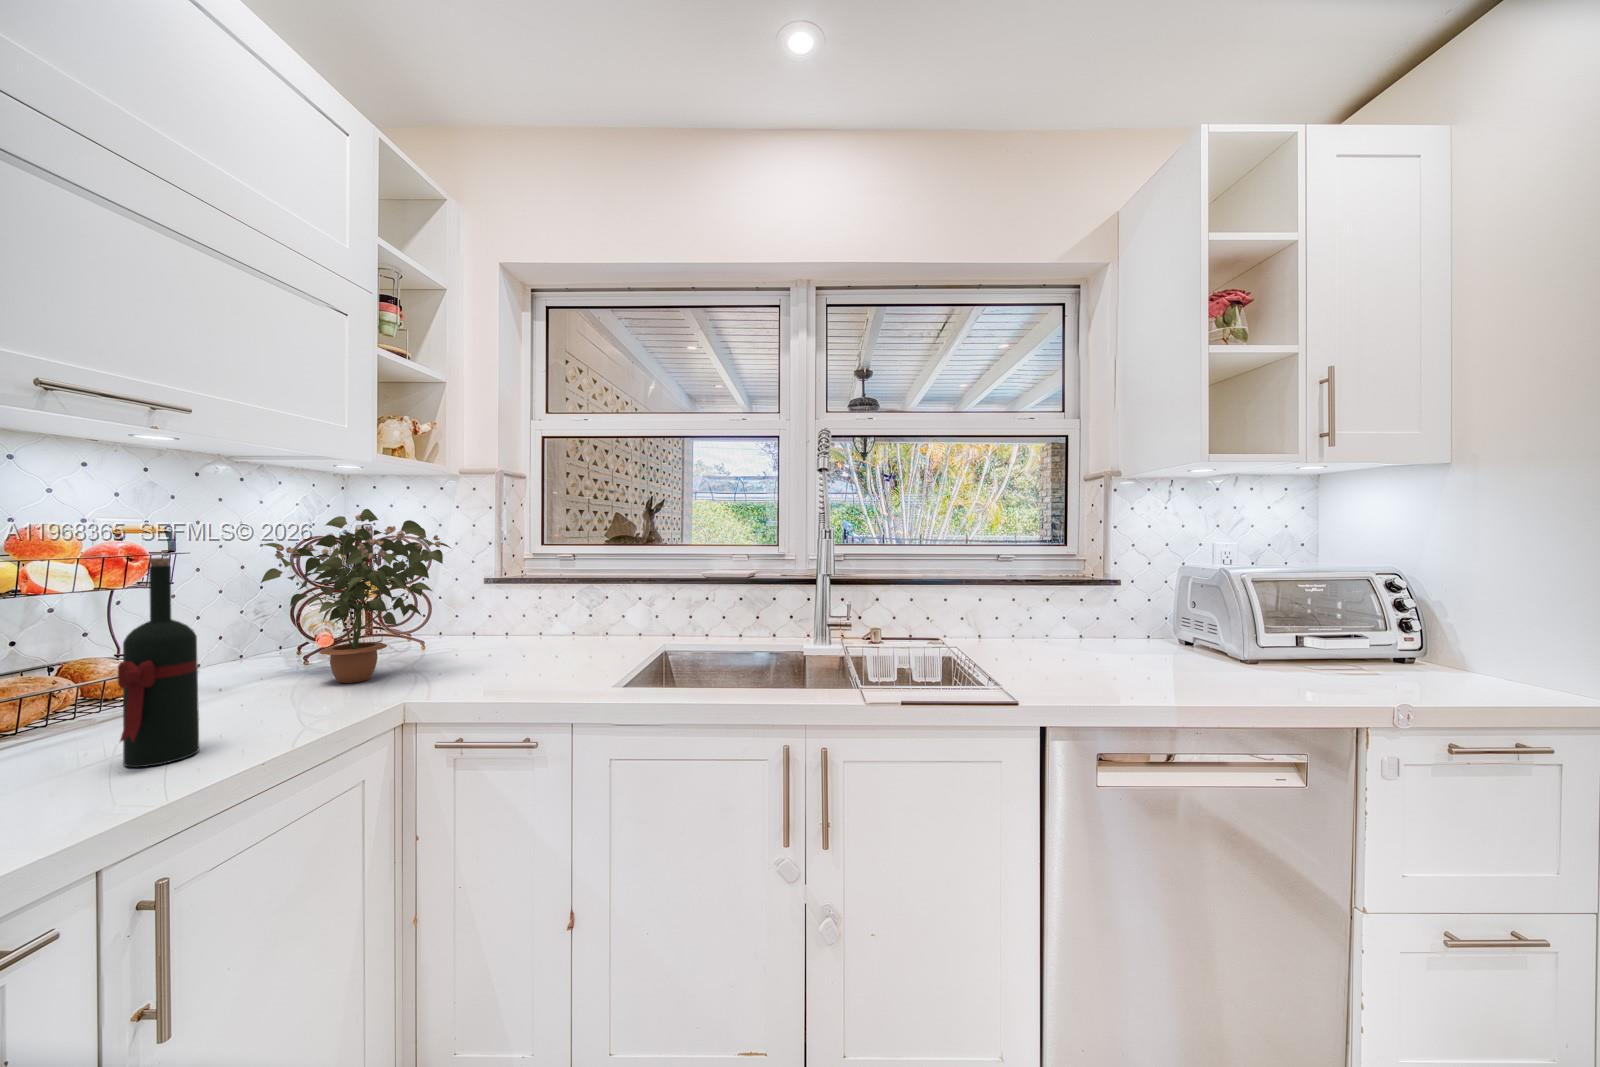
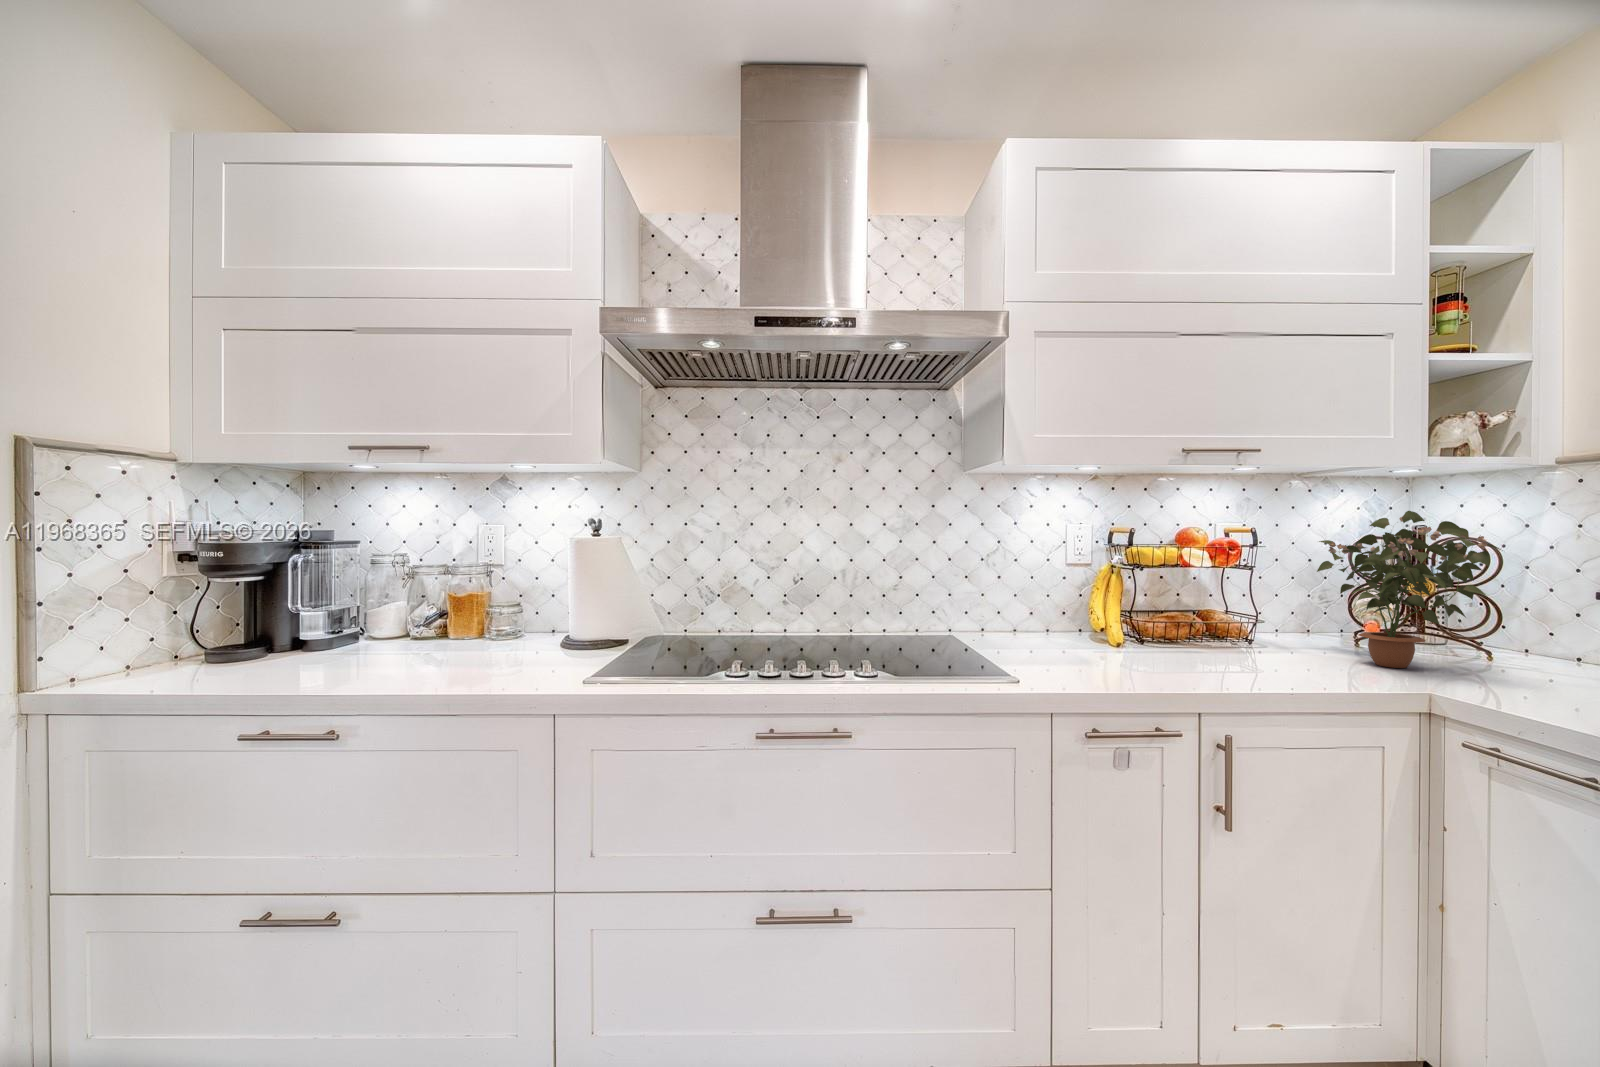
wine bottle: present [118,558,199,767] -> none [1213,546,1256,677]

